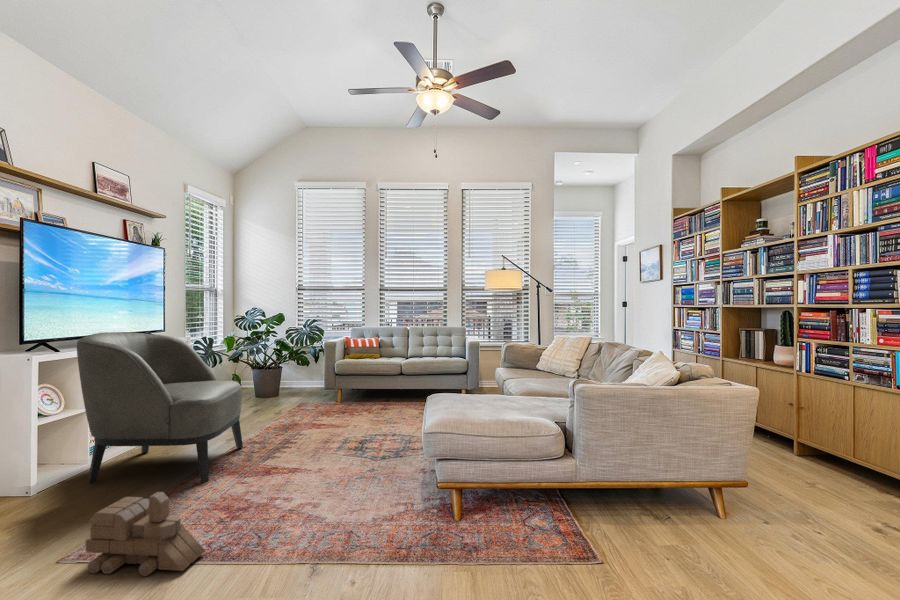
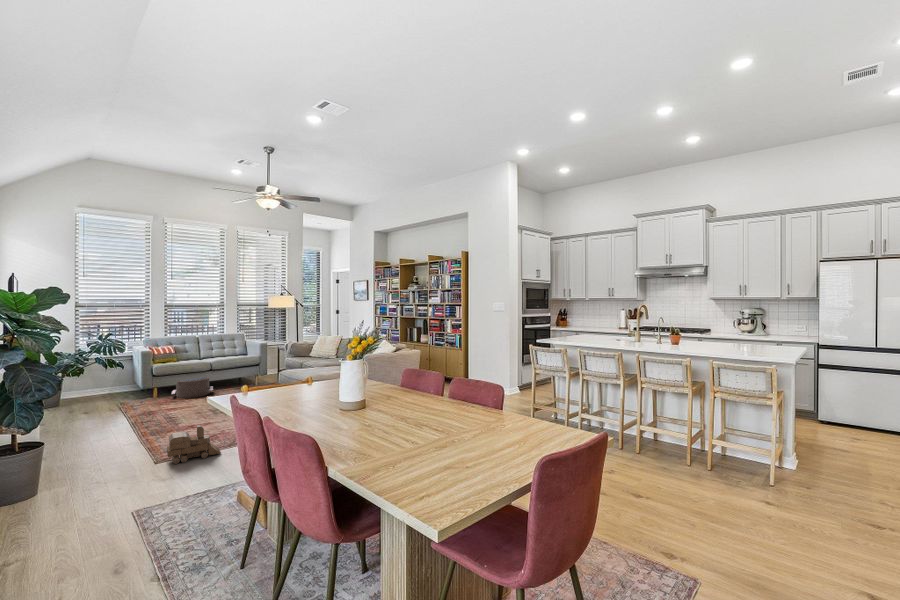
armchair: present [77,332,243,484] -> none [41,357,156,455]
pouf: none [341,382,397,413] -> present [172,376,213,398]

